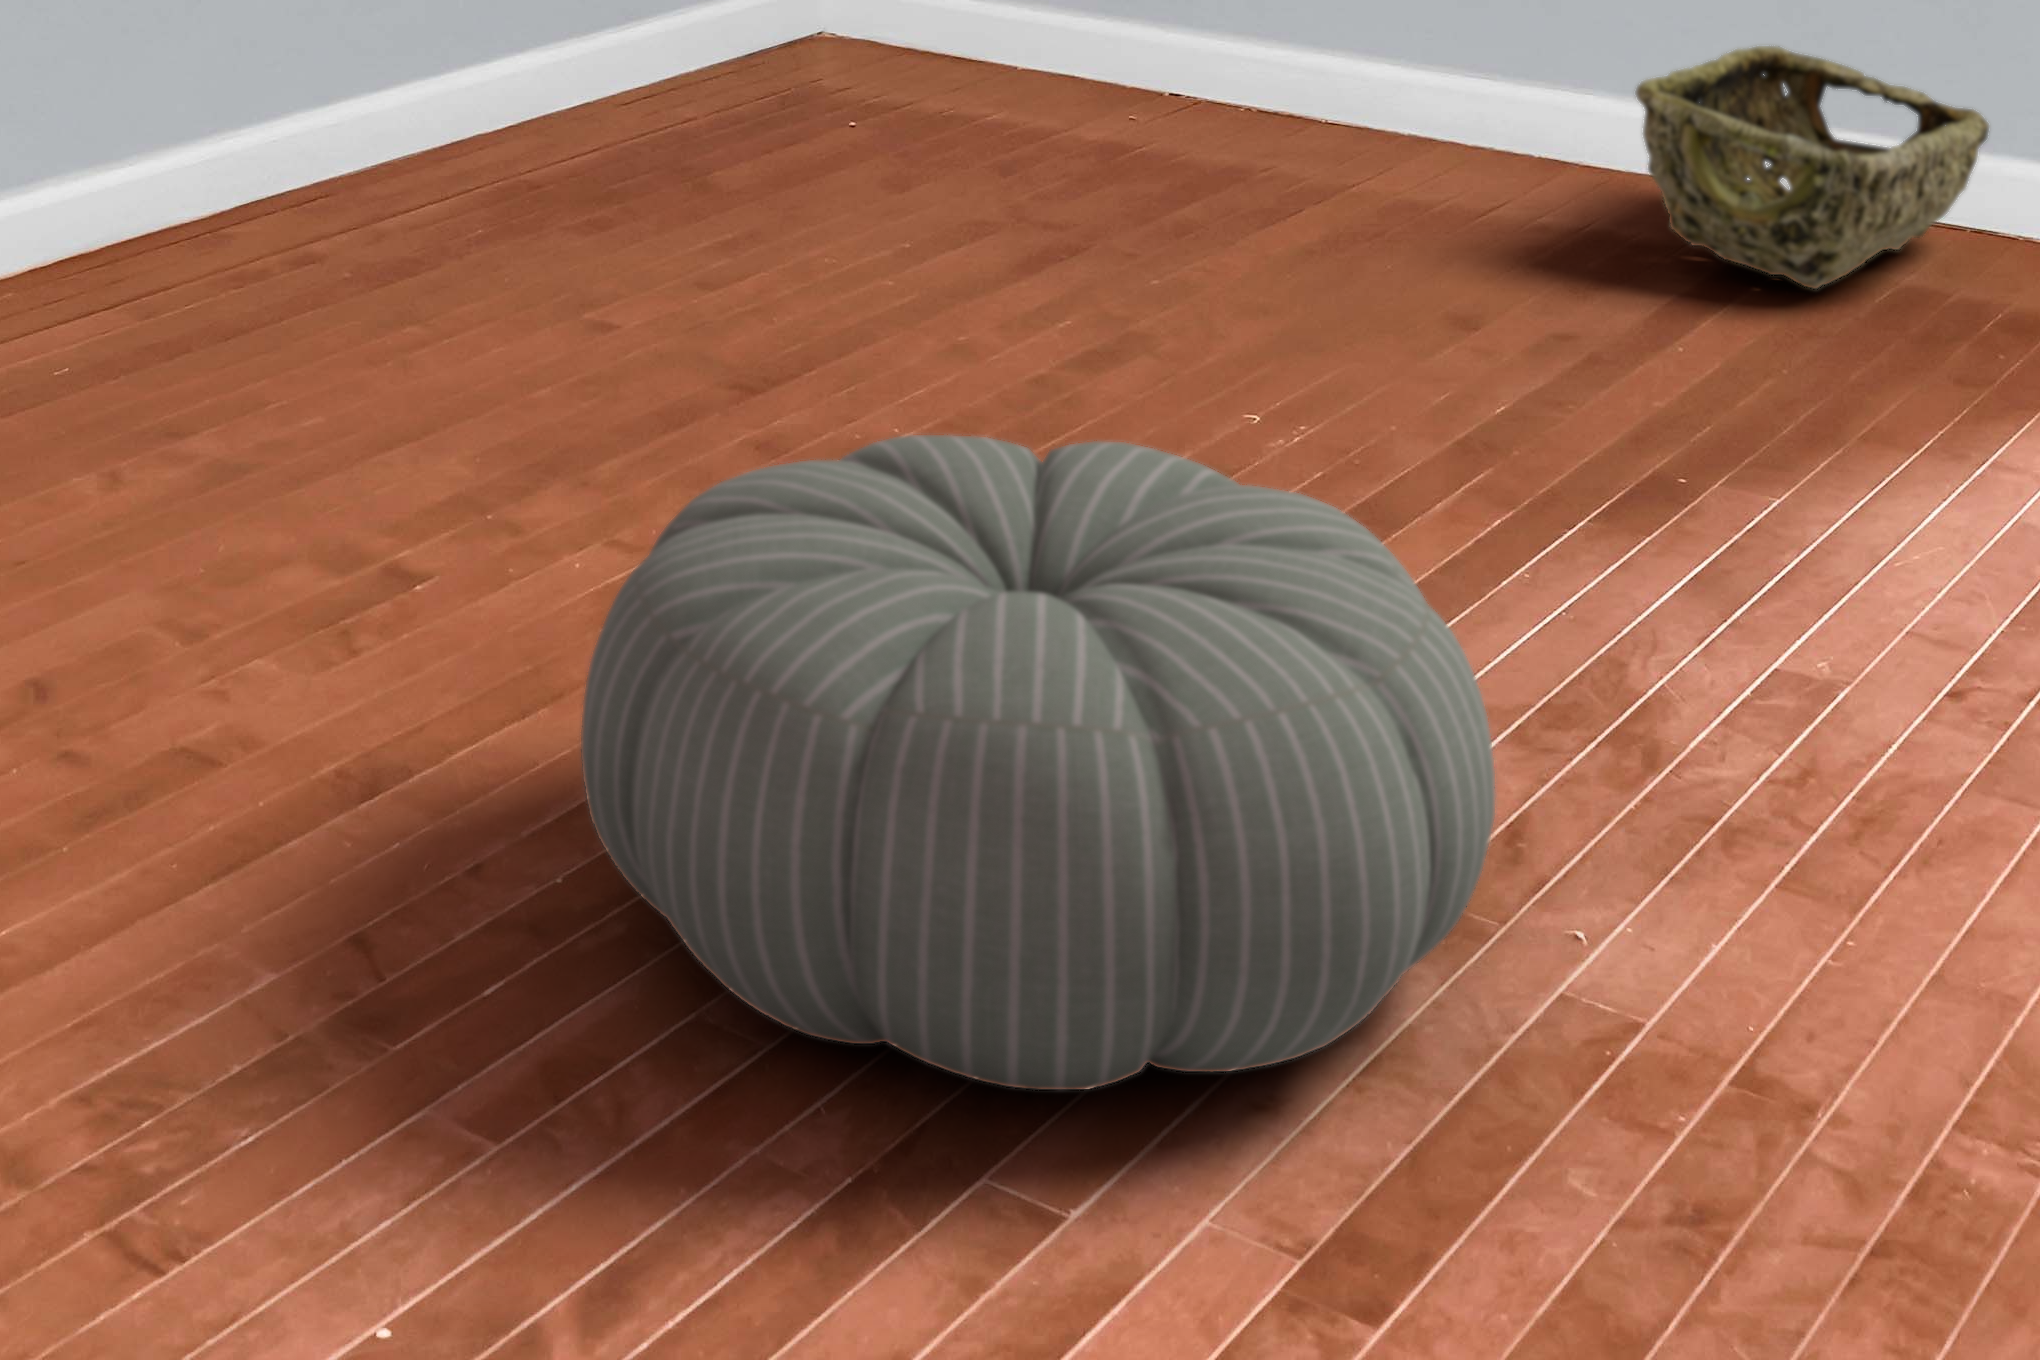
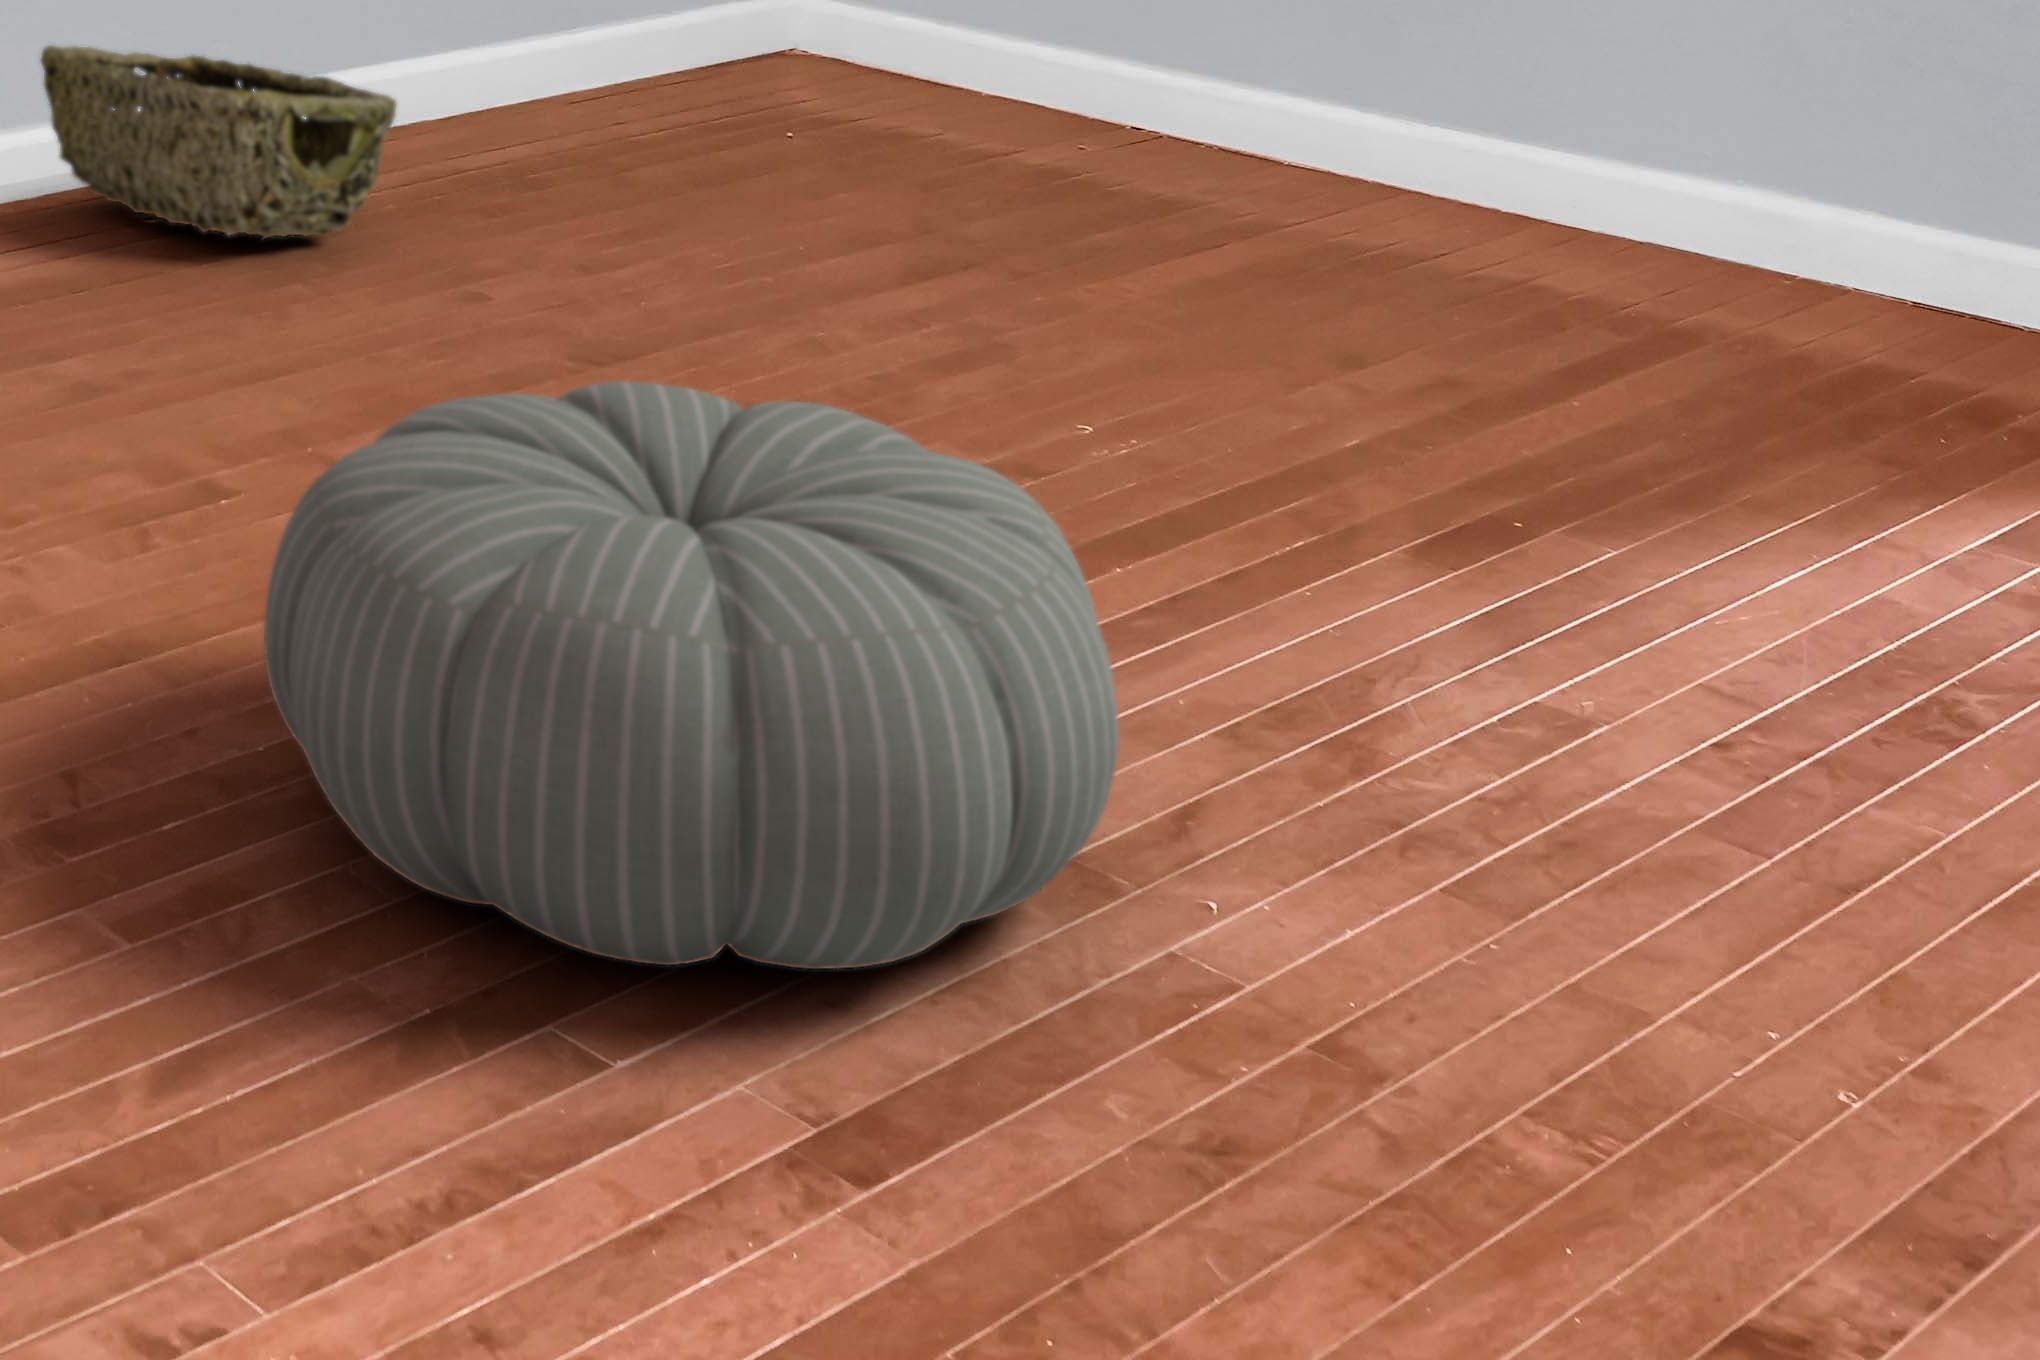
woven basket: present [1636,46,1989,289] -> present [41,46,397,242]

